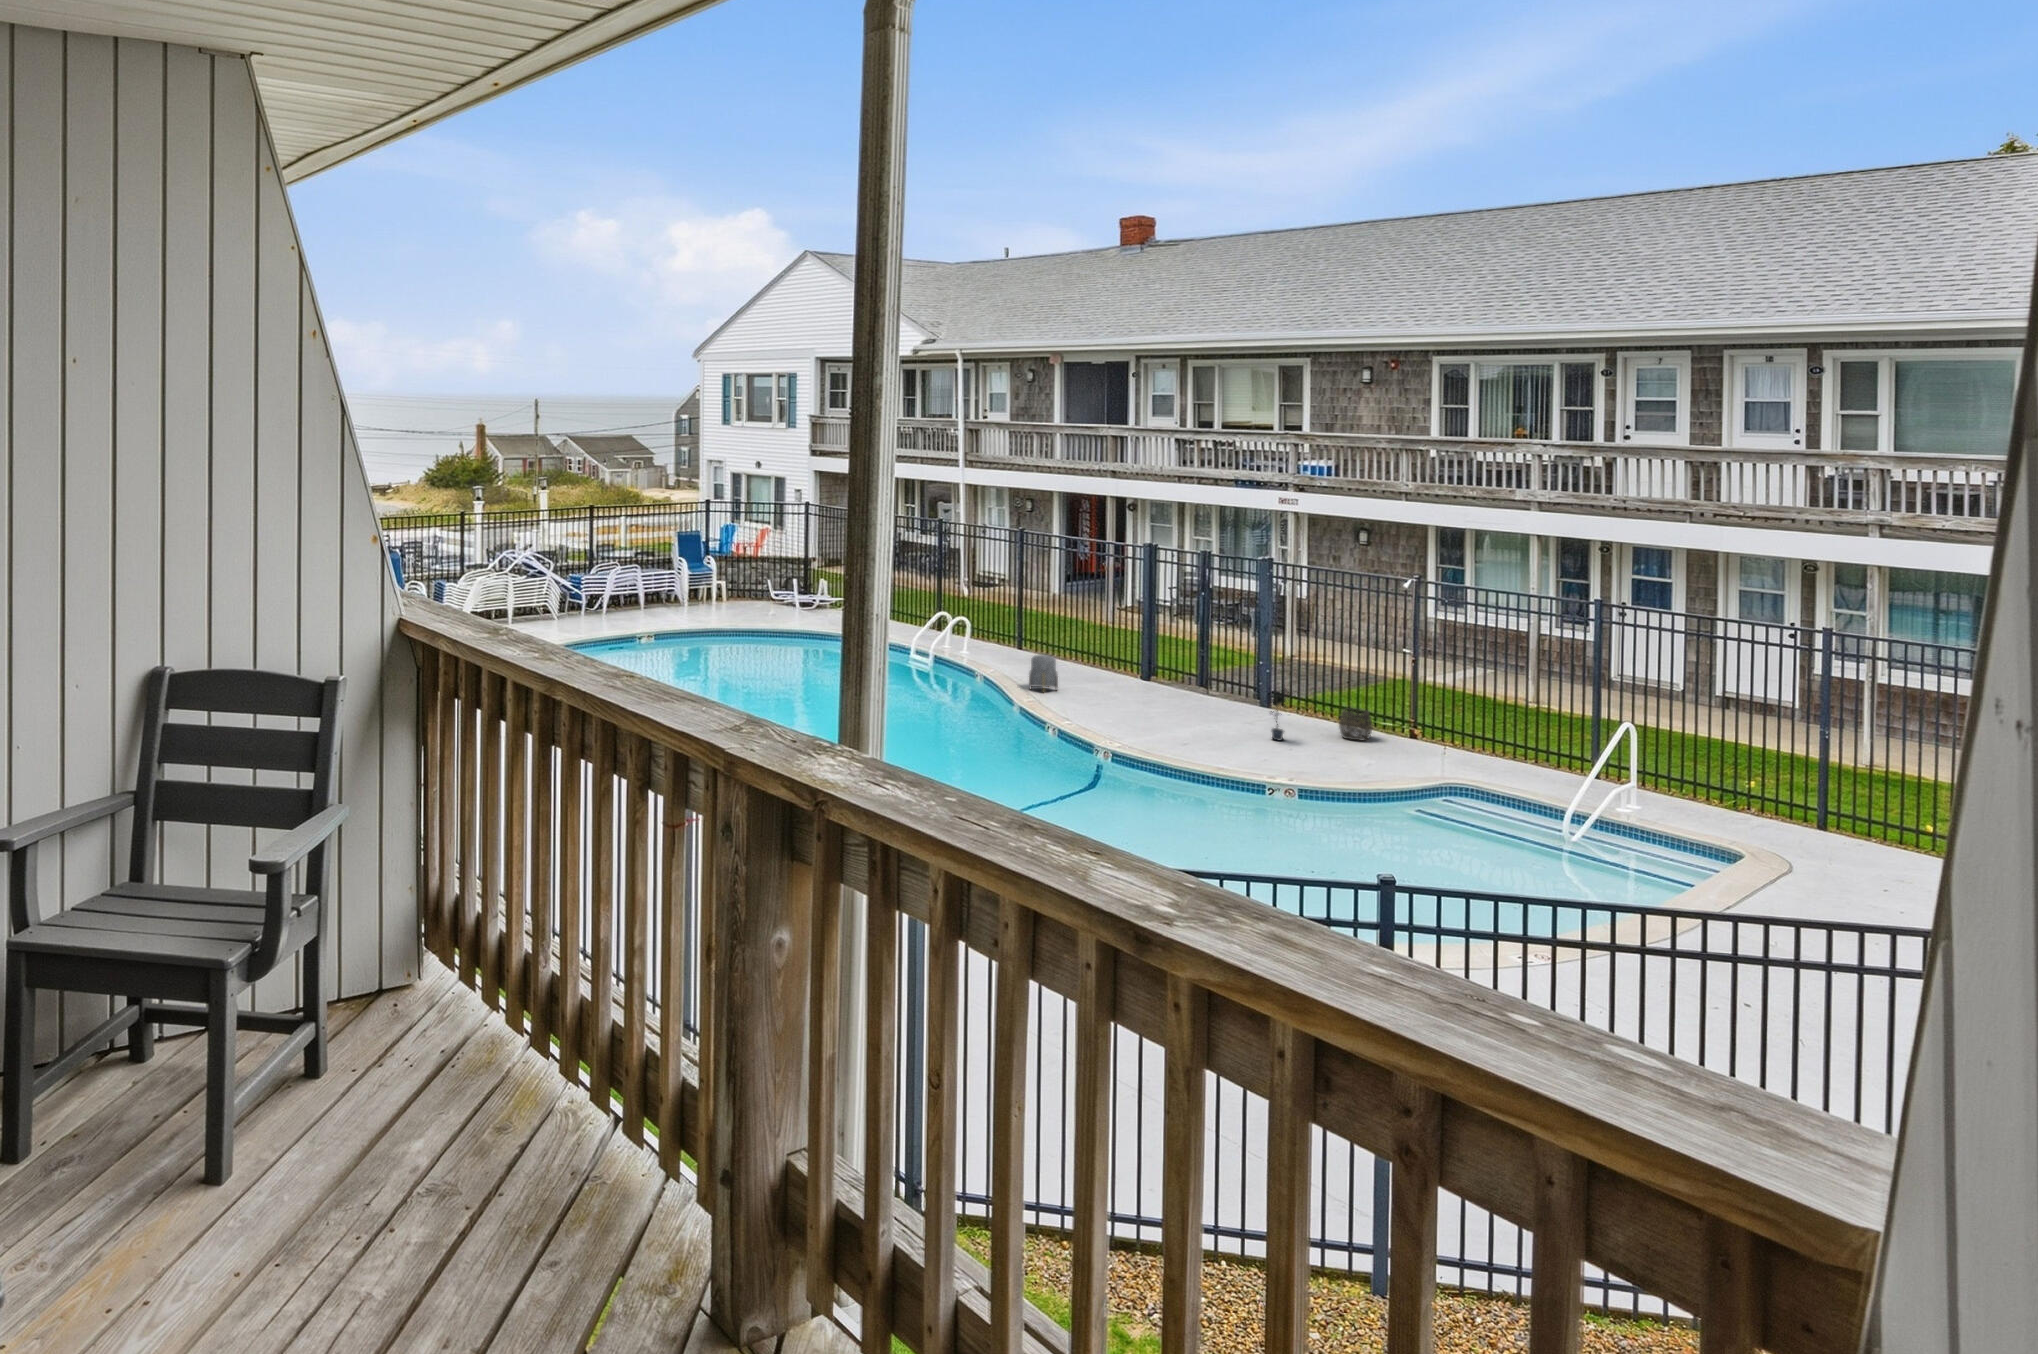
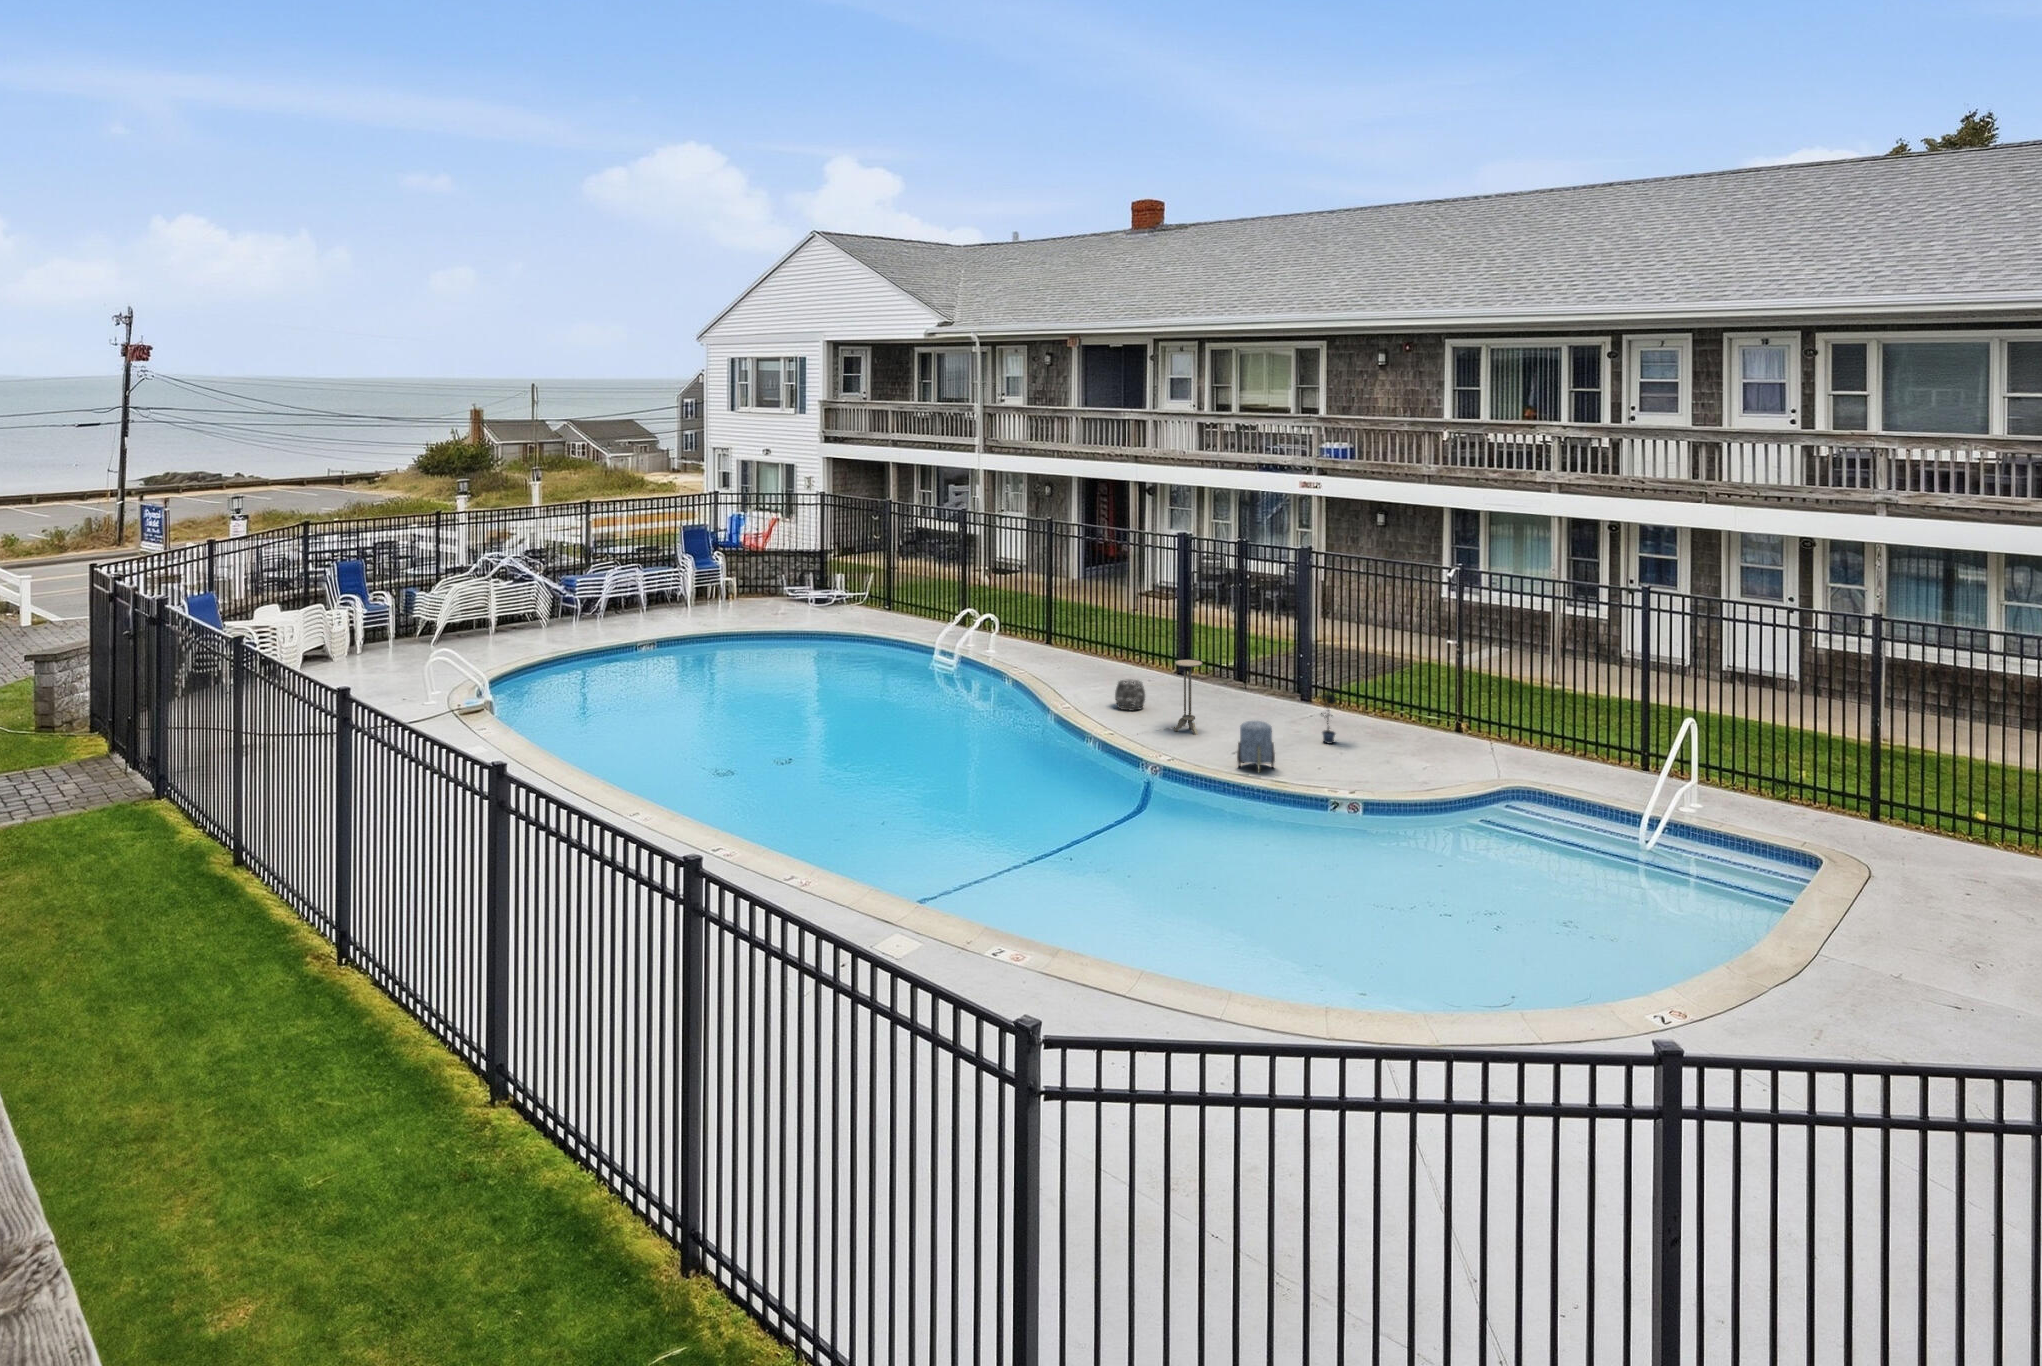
stool: present [1029,654,1058,689] -> present [1237,721,1275,772]
side table: none [1129,658,1156,728] -> present [1174,660,1202,735]
woven basket: present [1339,709,1373,740] -> present [1115,680,1145,711]

